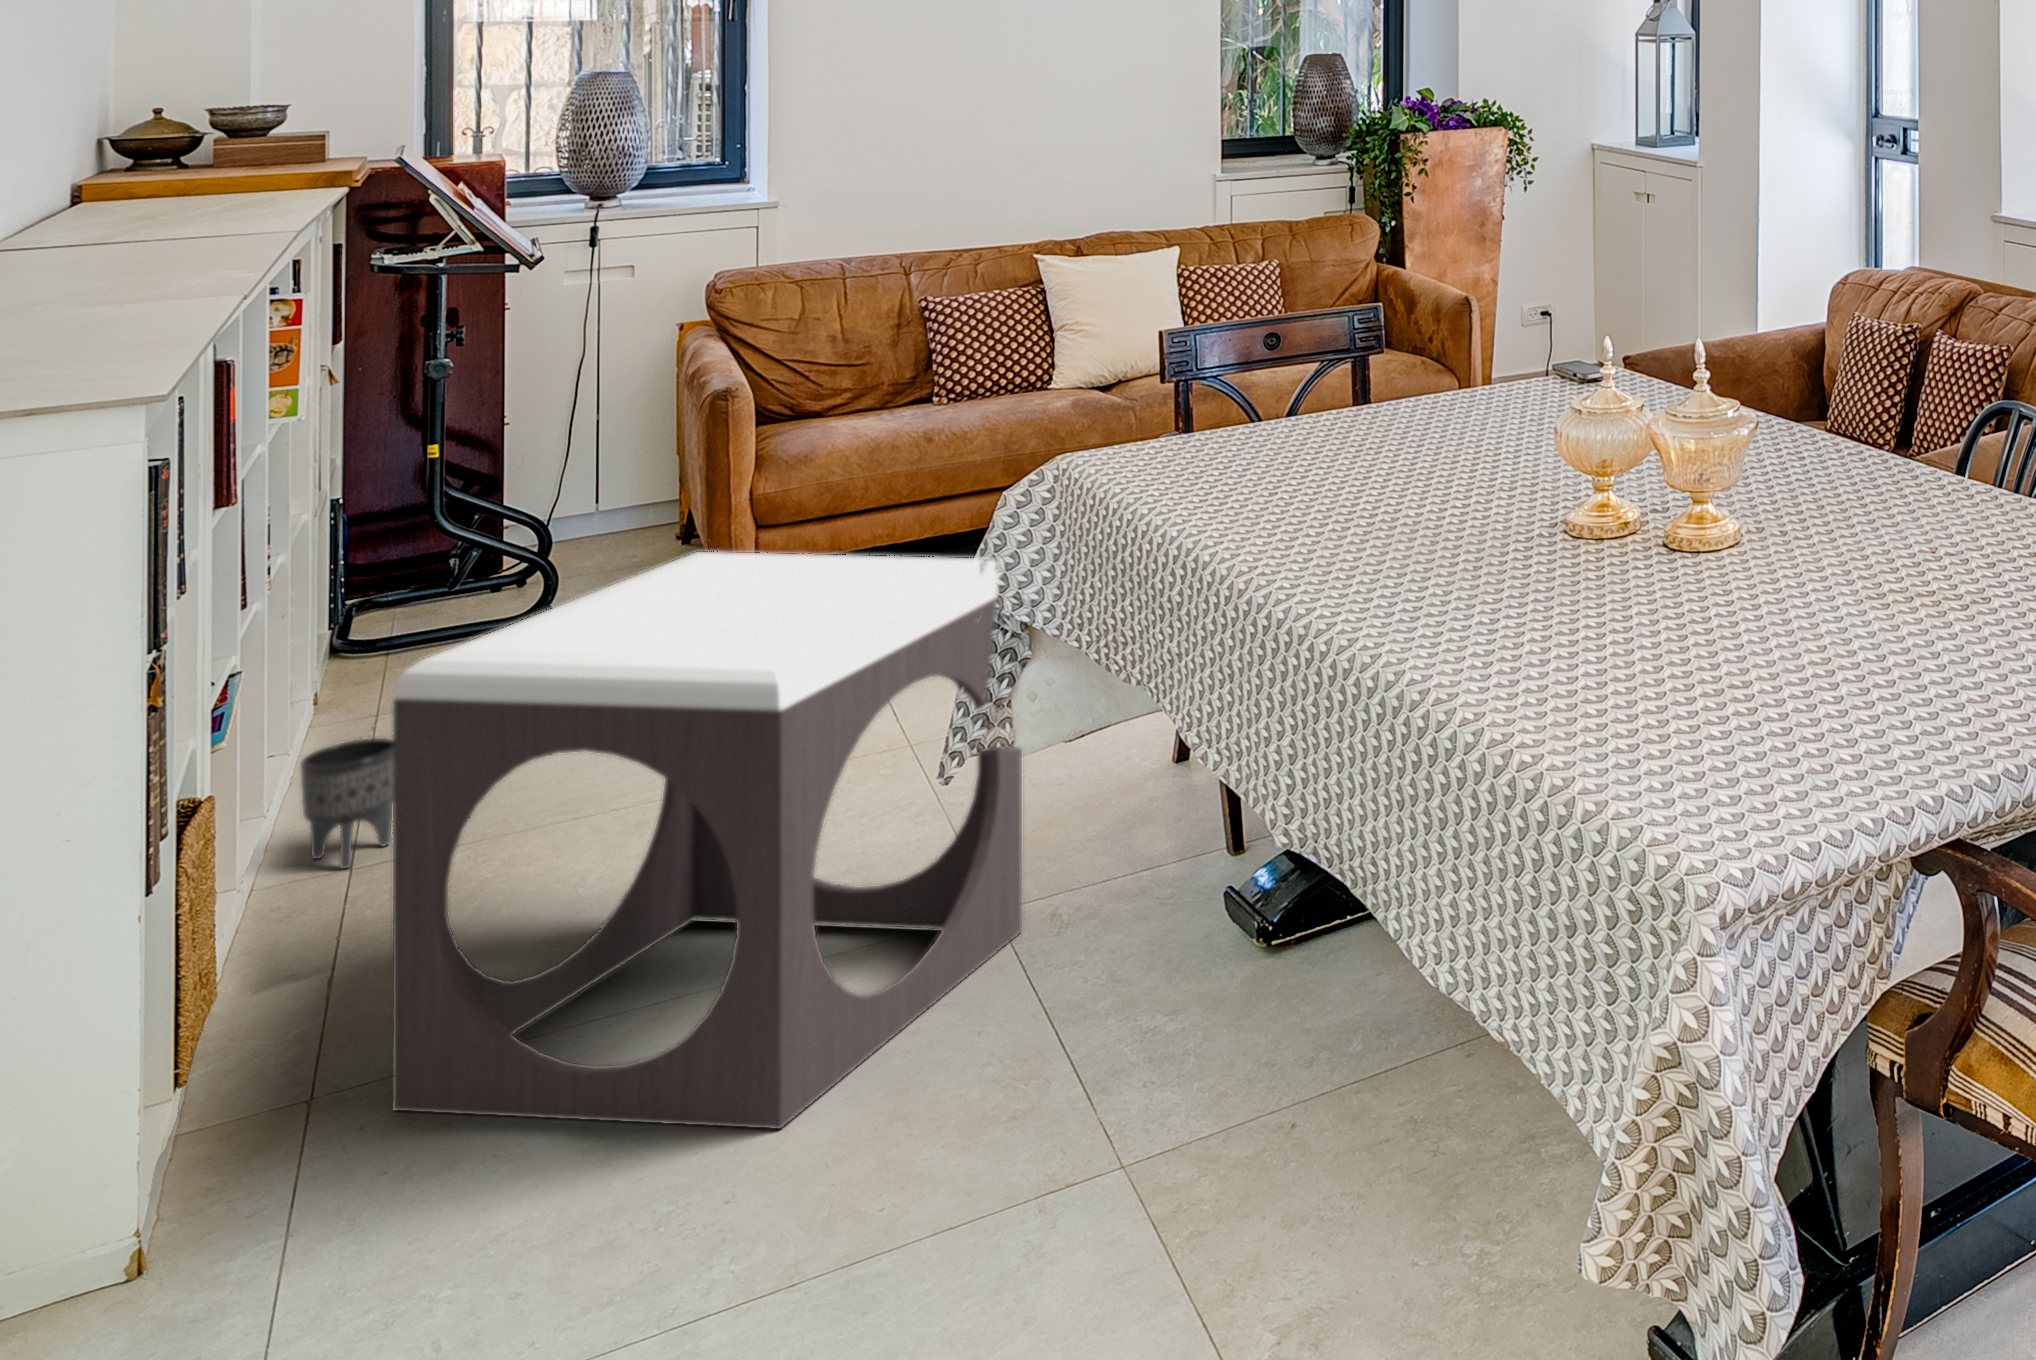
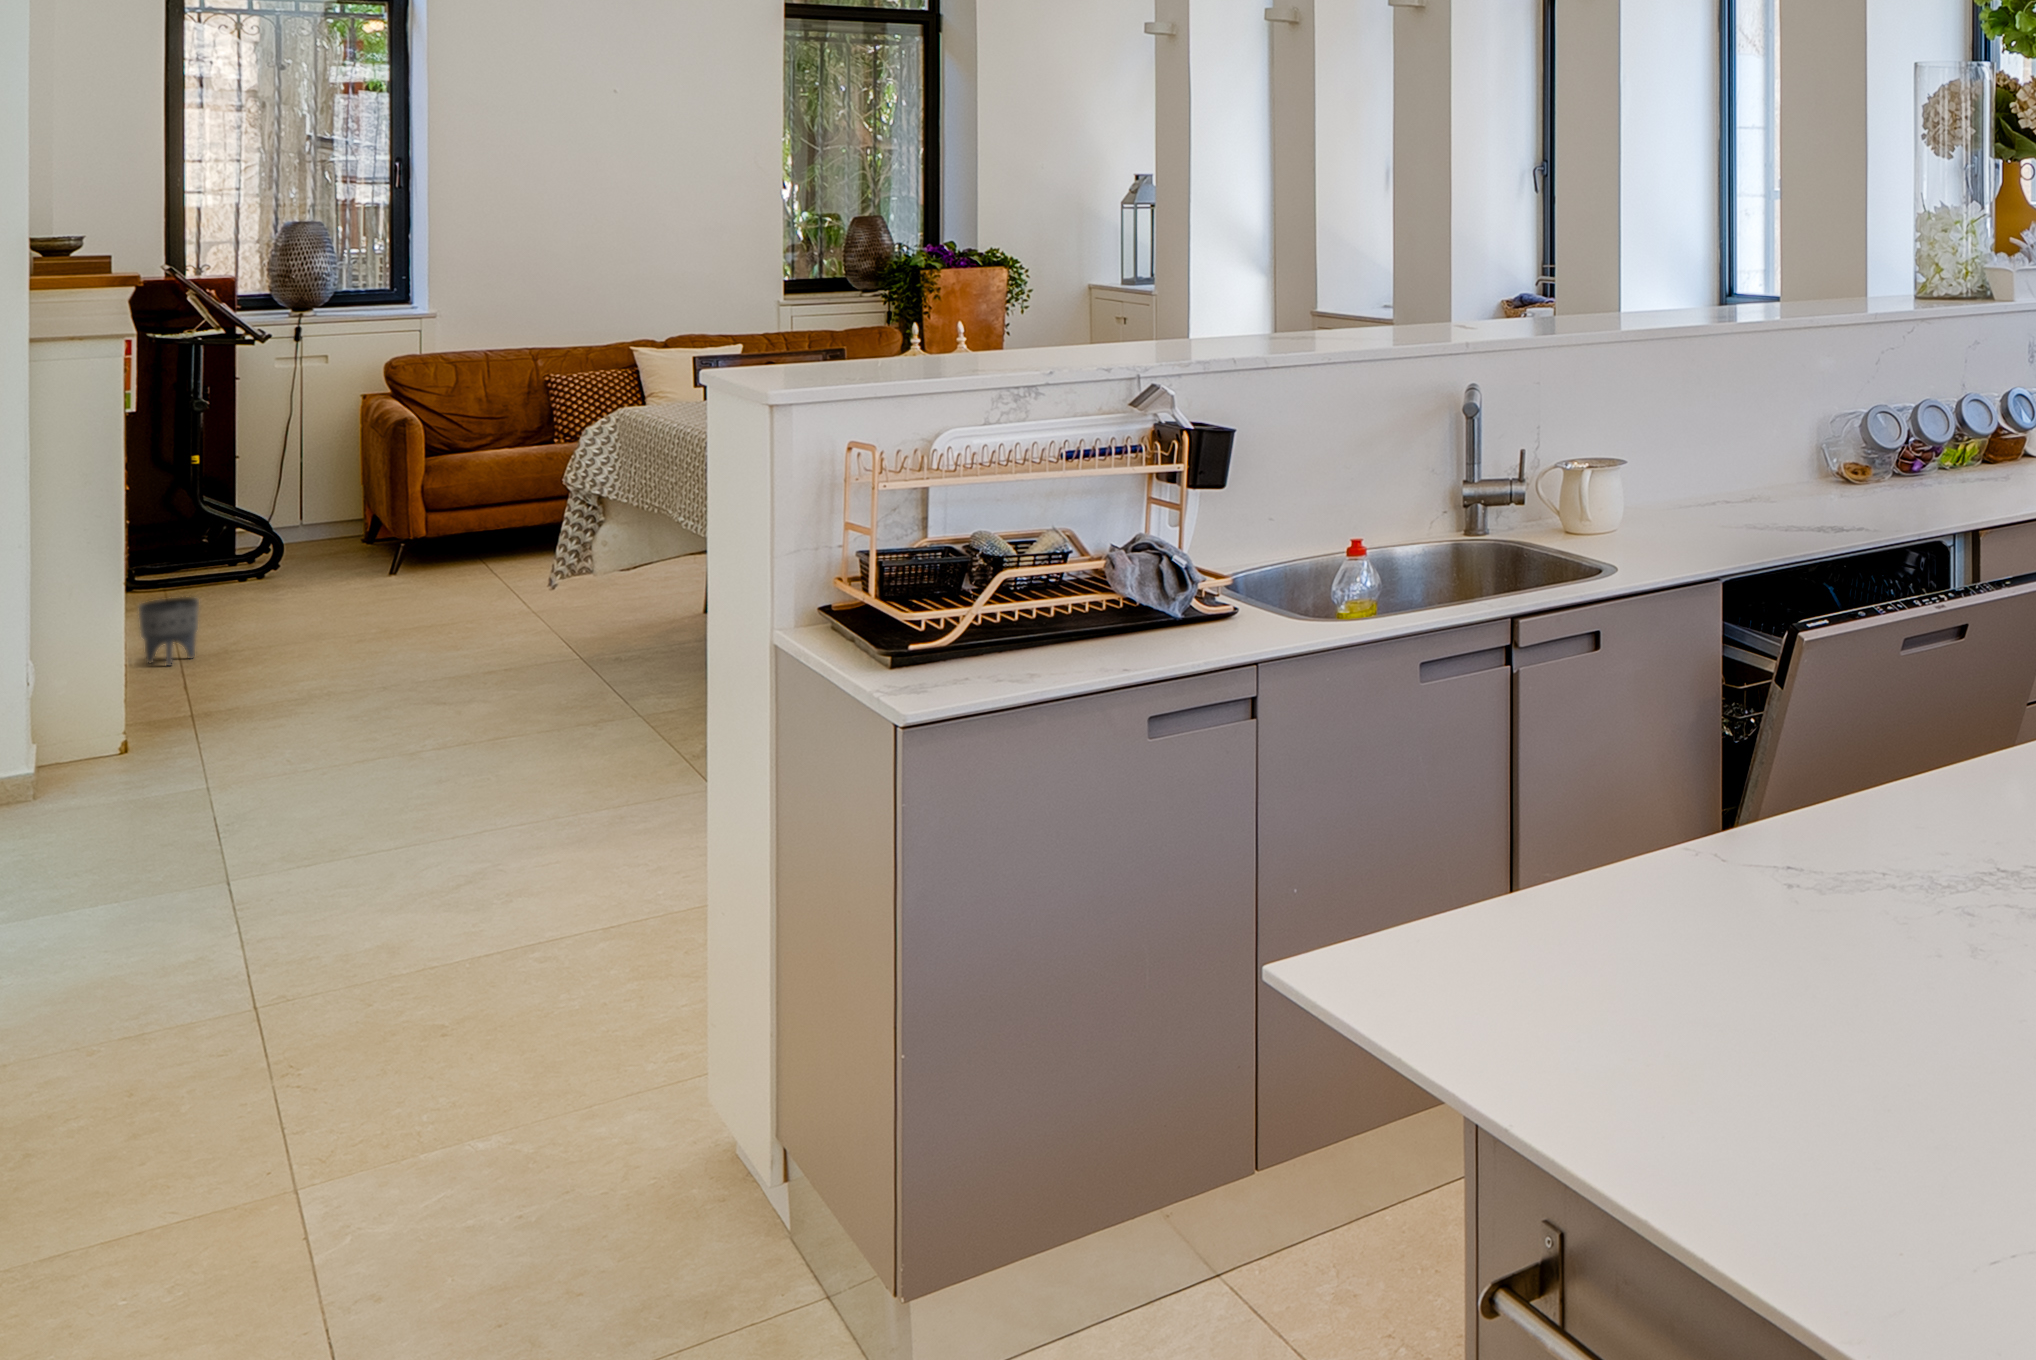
footstool: present [392,552,1022,1129] -> none [220,472,587,732]

